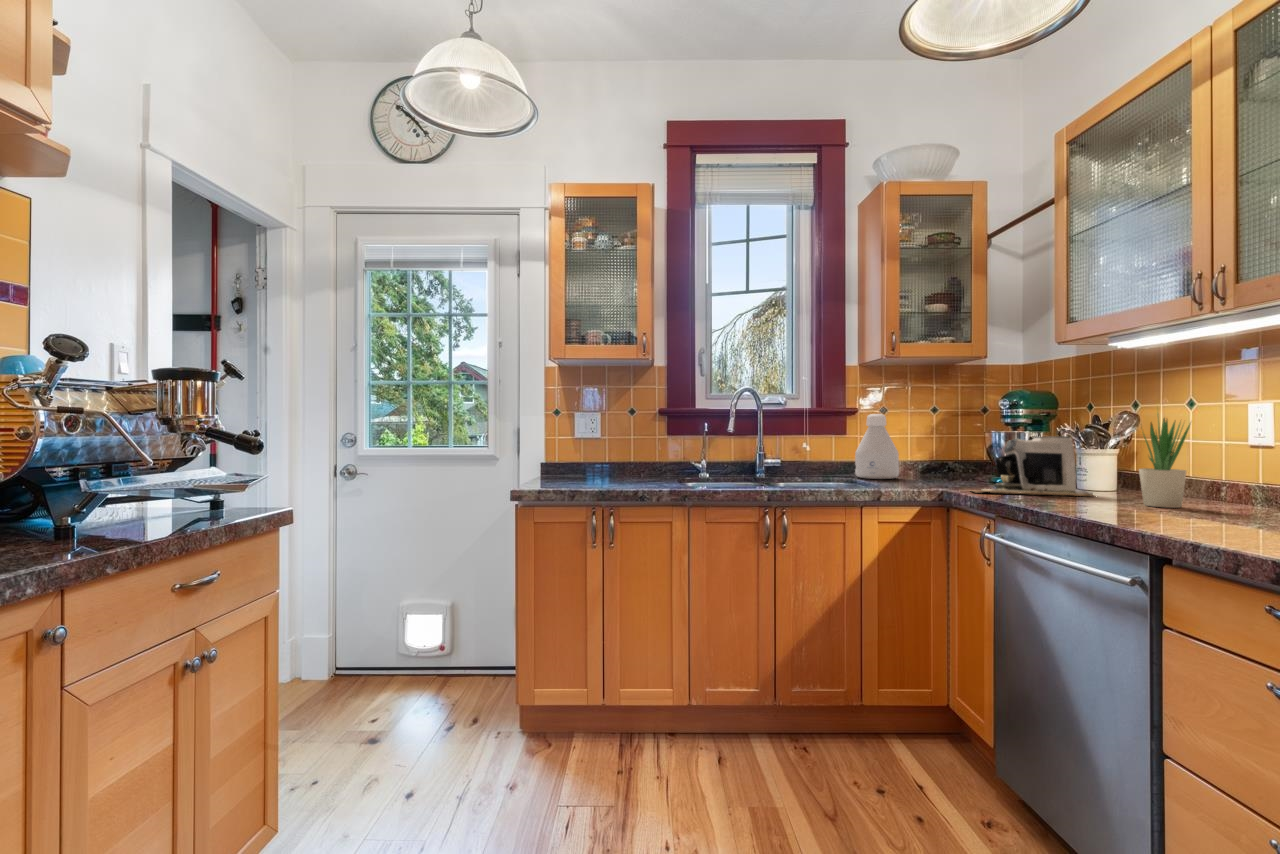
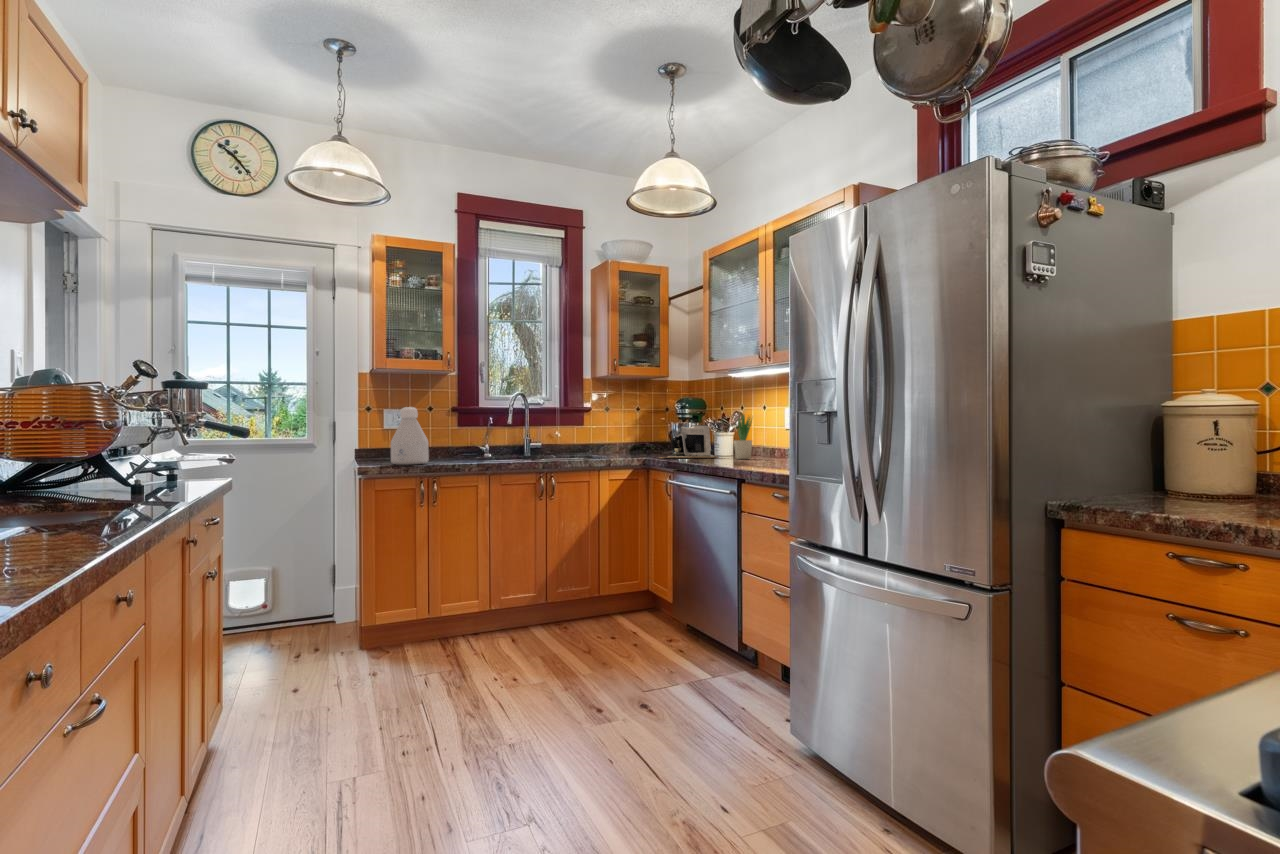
bottle: present [855,414,899,479] -> present [391,407,429,465]

